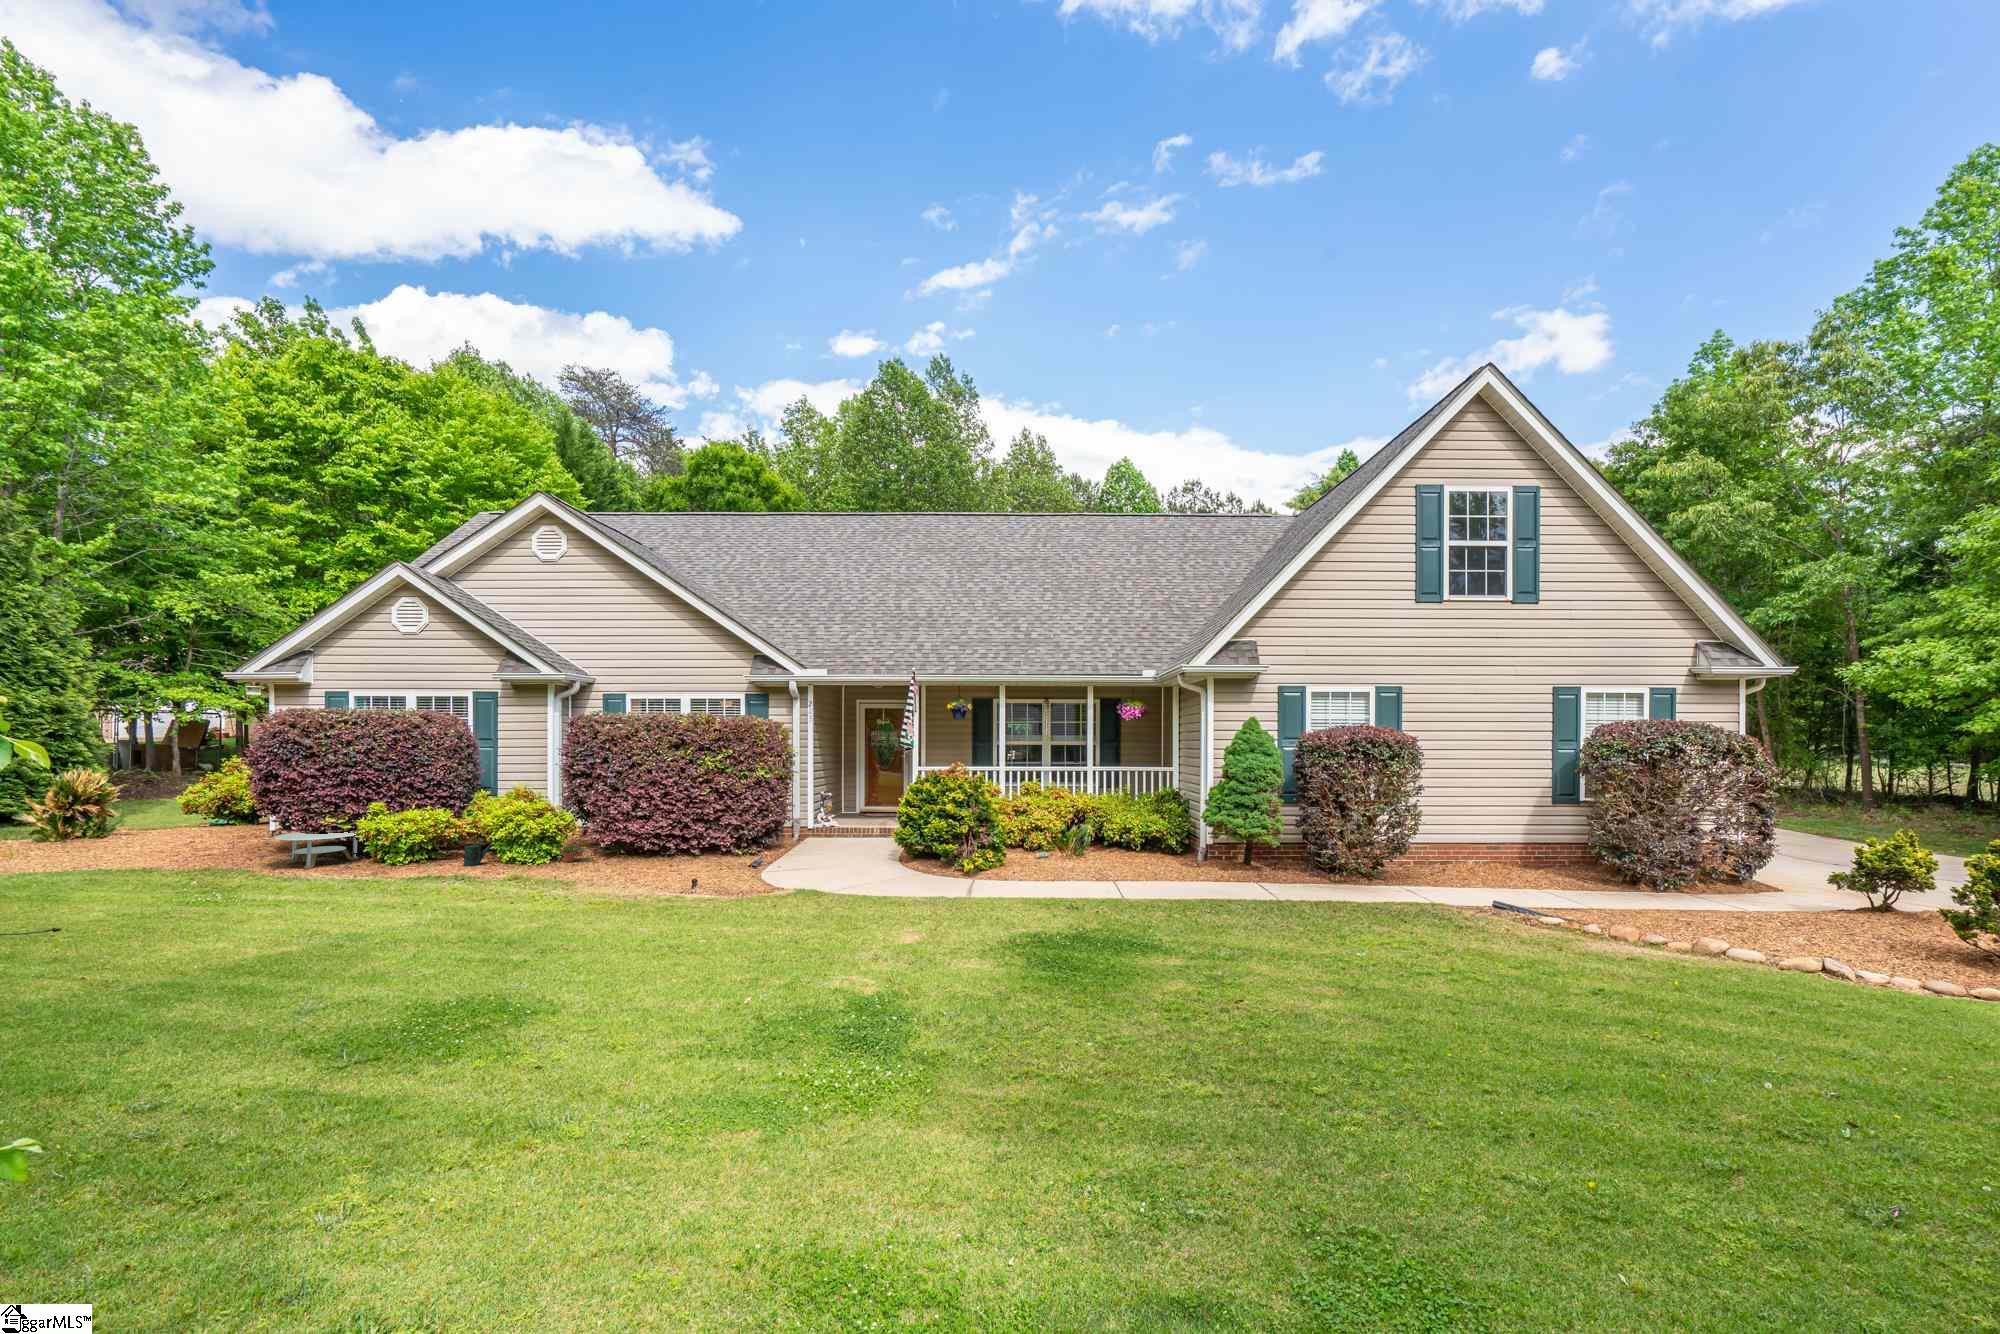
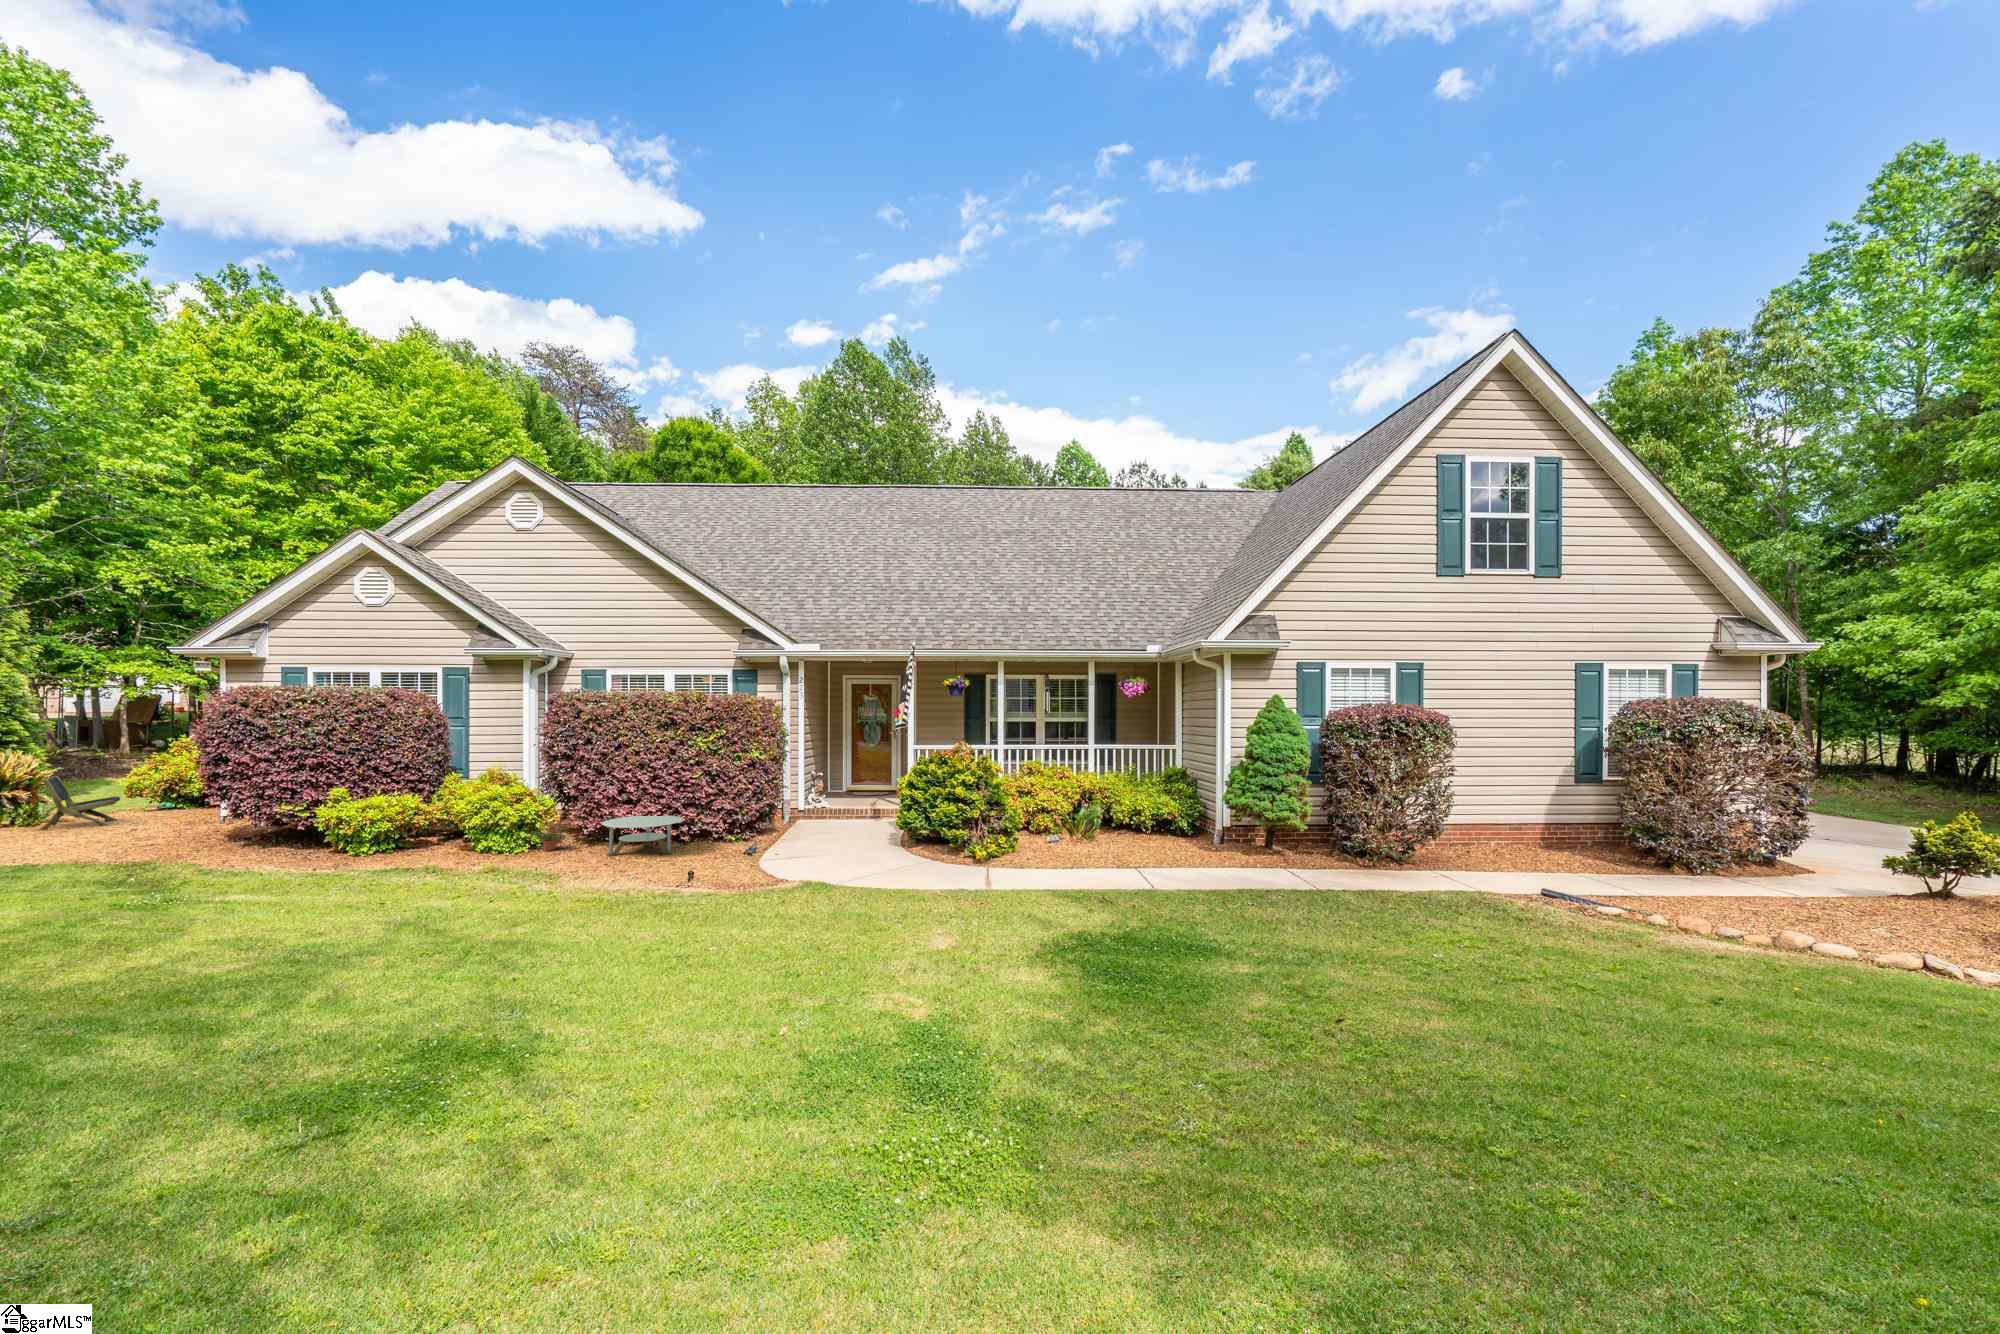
lounge chair: none [110,791,180,841] -> present [40,776,120,830]
round table: present [274,832,358,869] -> present [602,815,683,856]
watering can: present [459,841,491,866] -> none [427,829,468,856]

